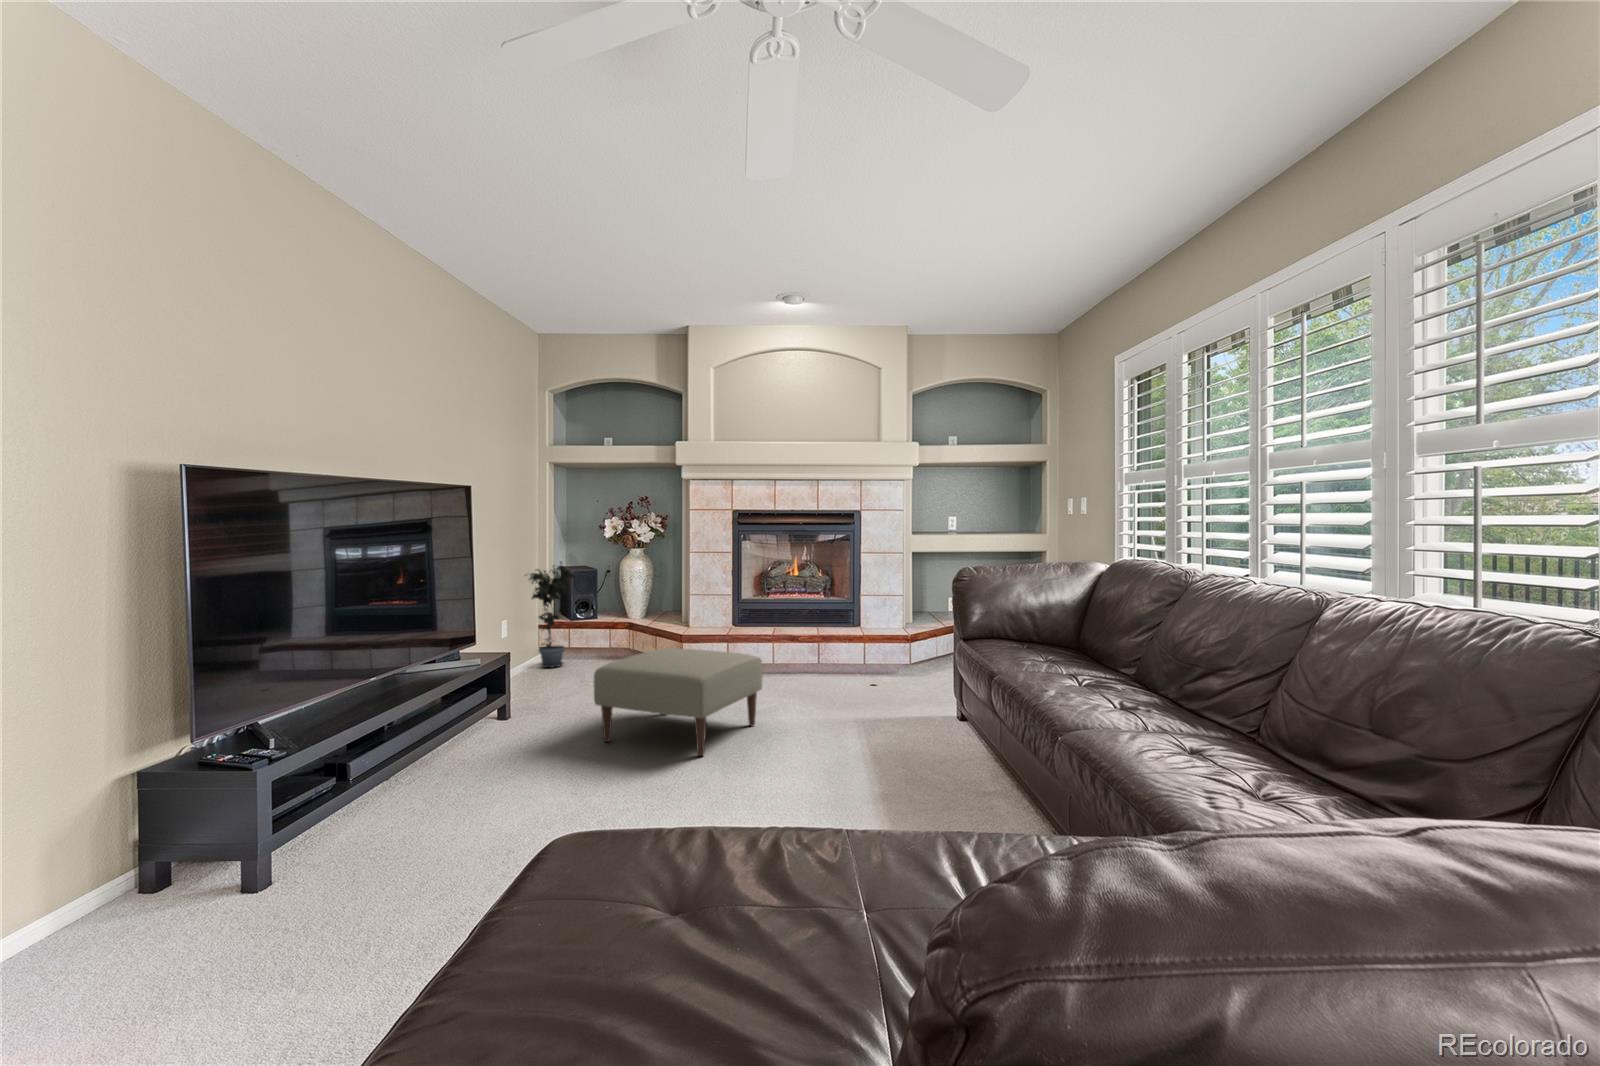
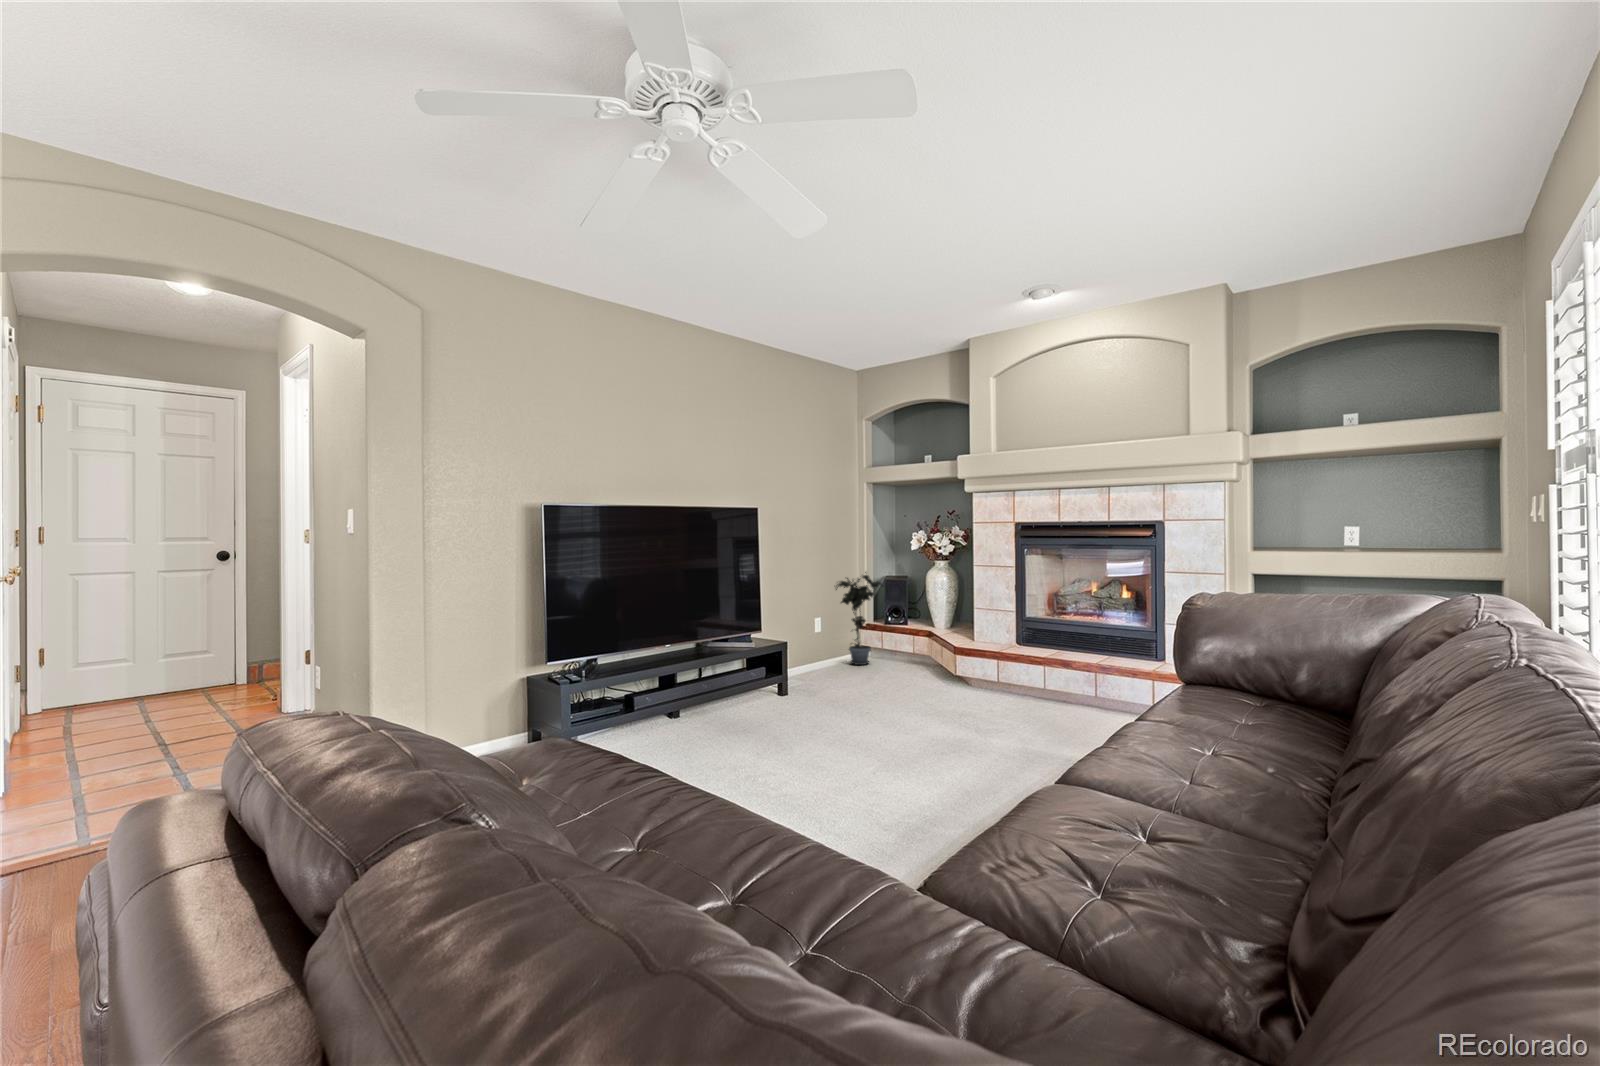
ottoman: present [594,648,763,756] -> none [789,658,943,763]

